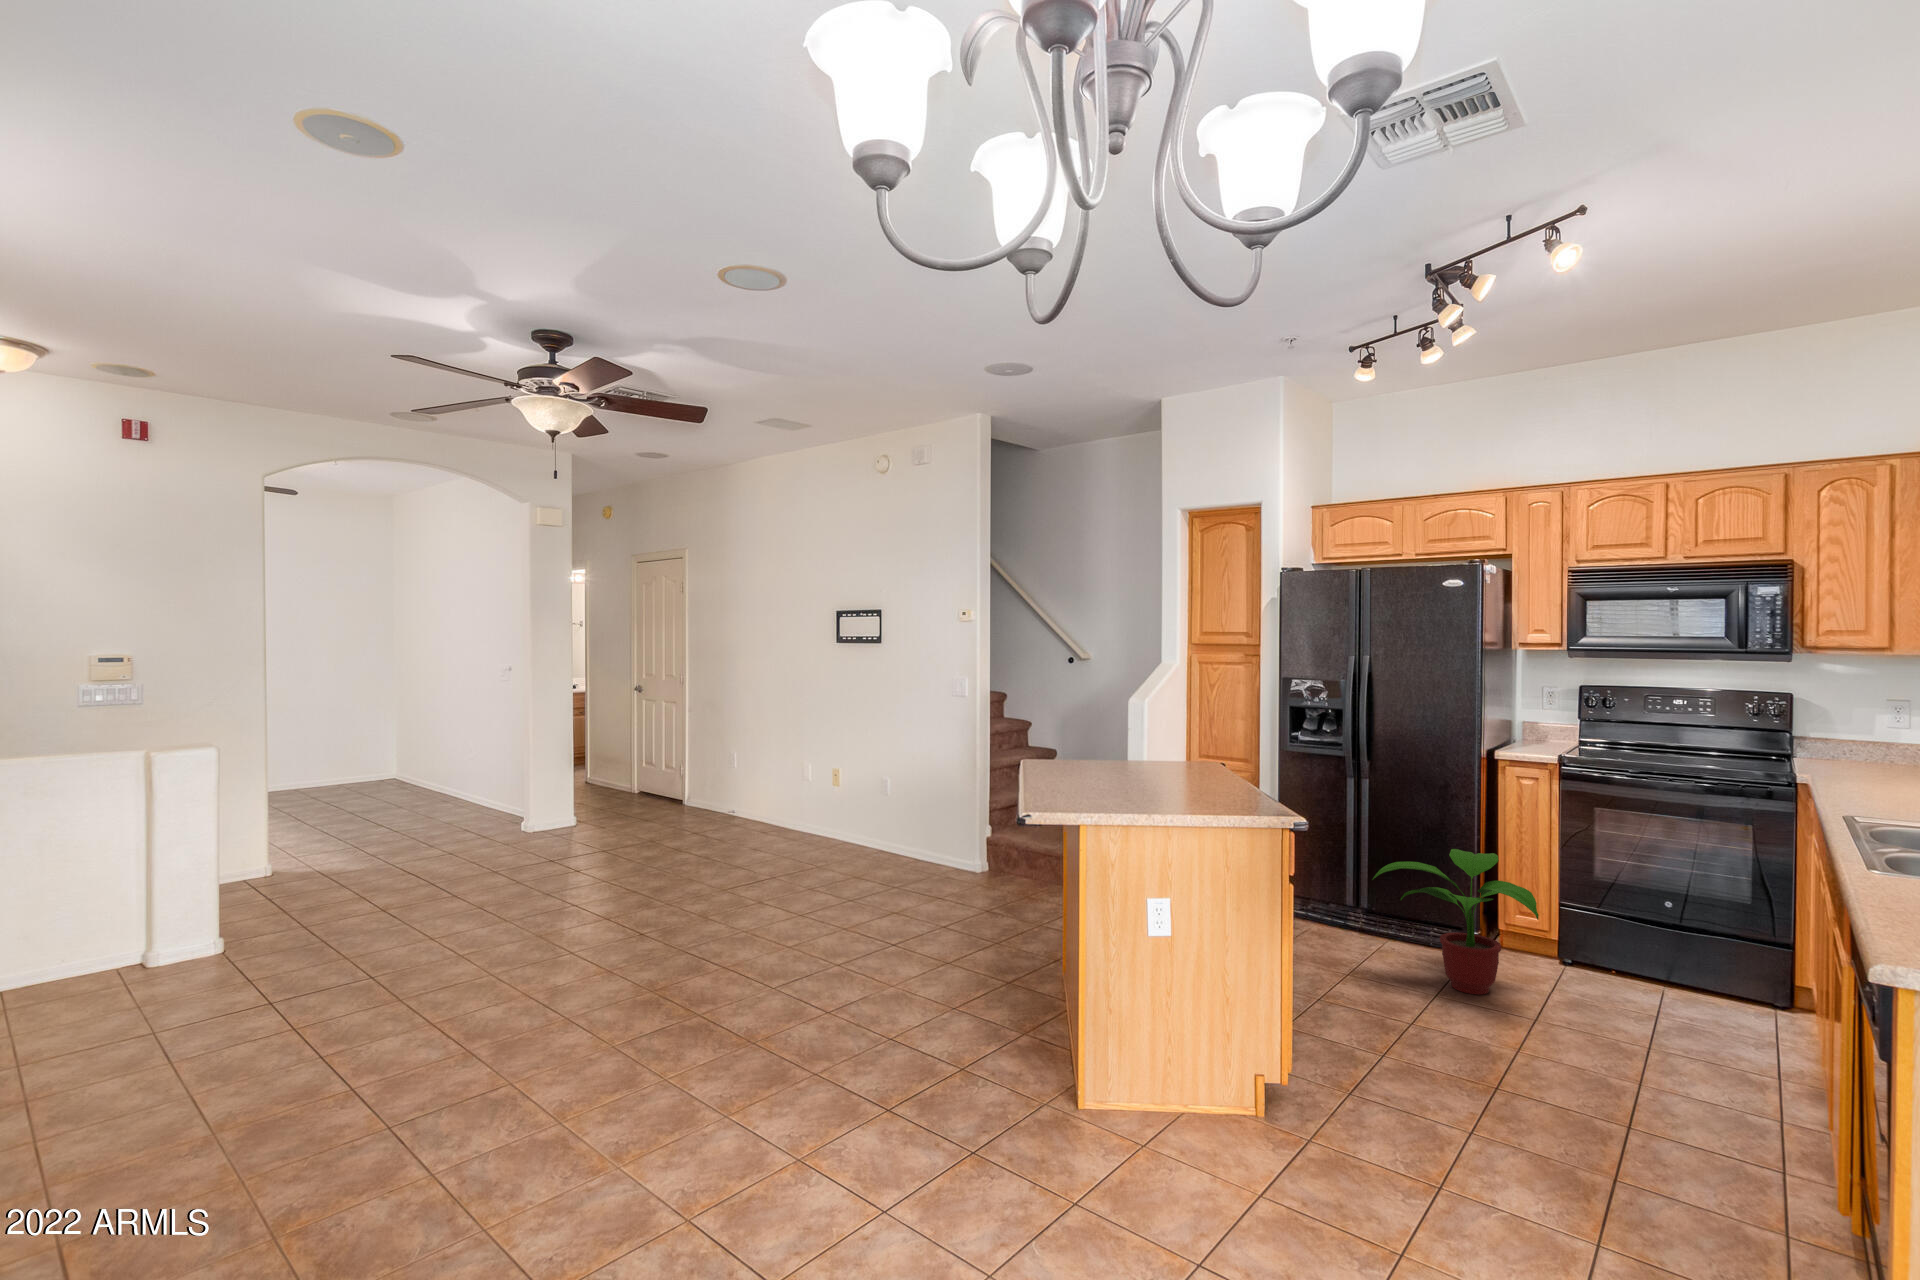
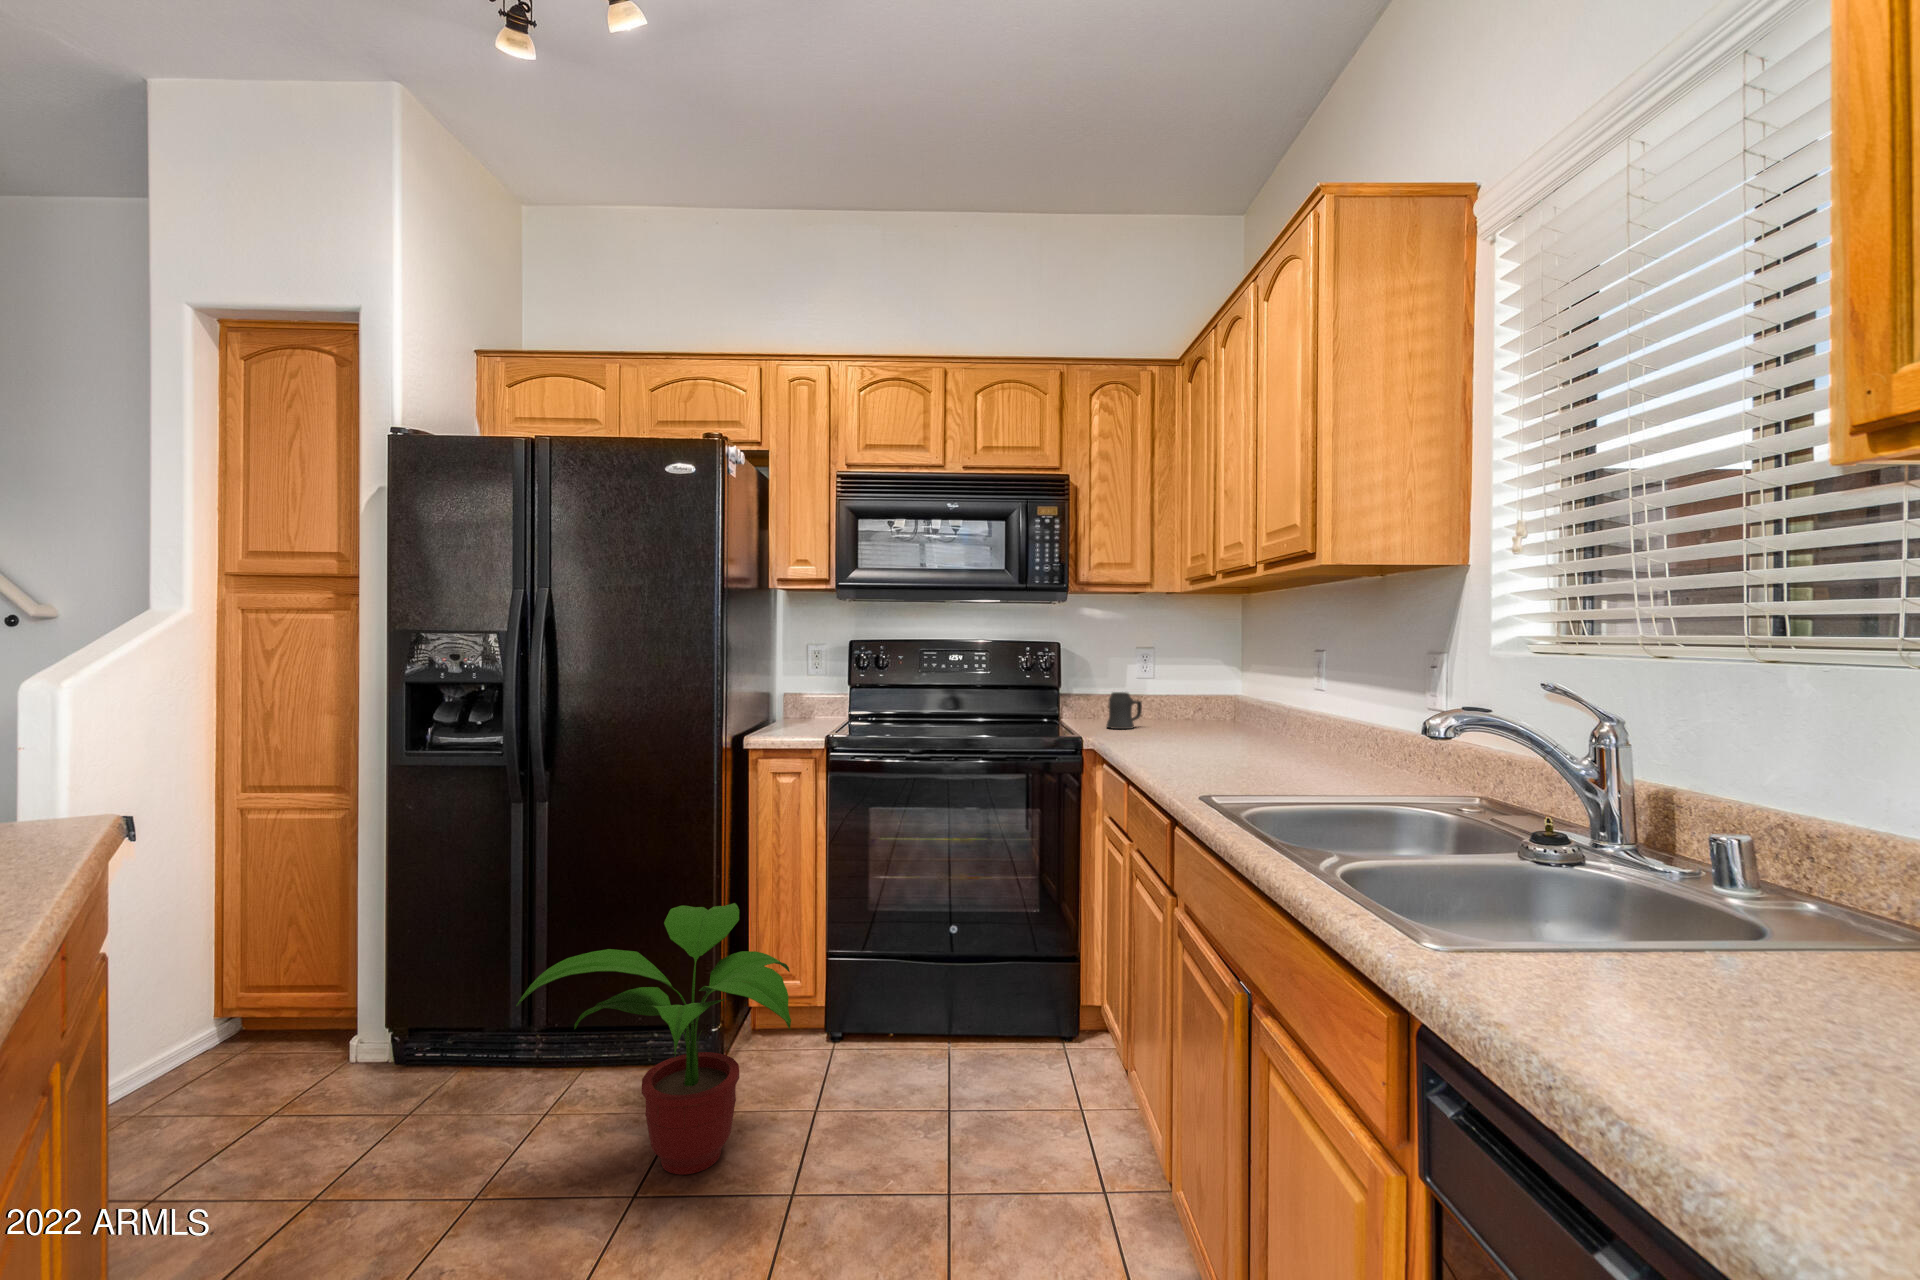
mug: none [1838,739,1881,771] -> present [1107,692,1142,729]

